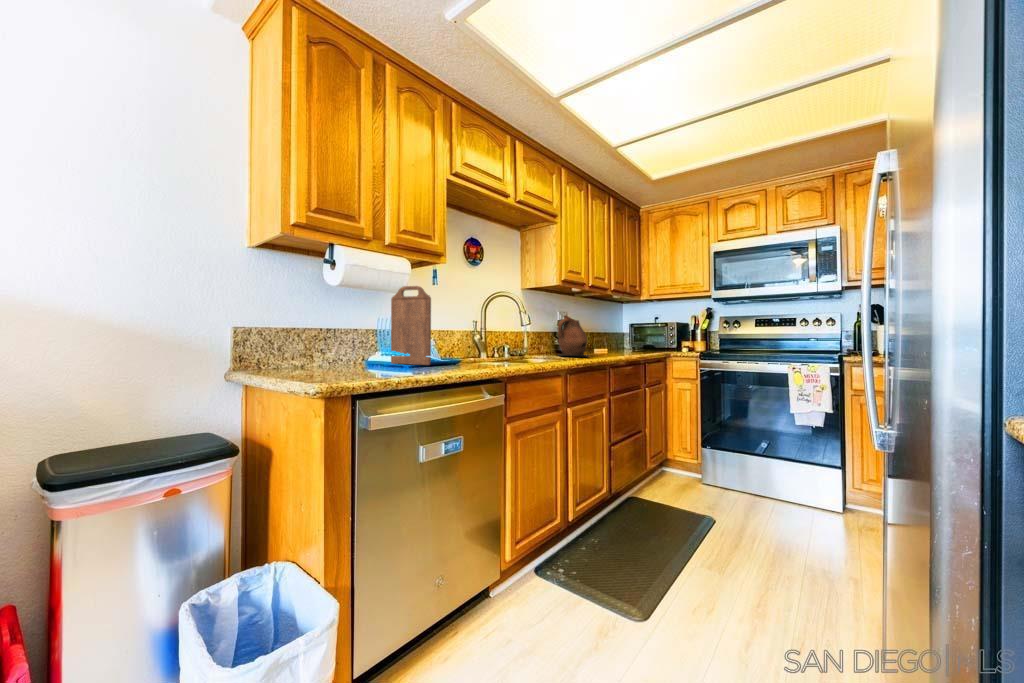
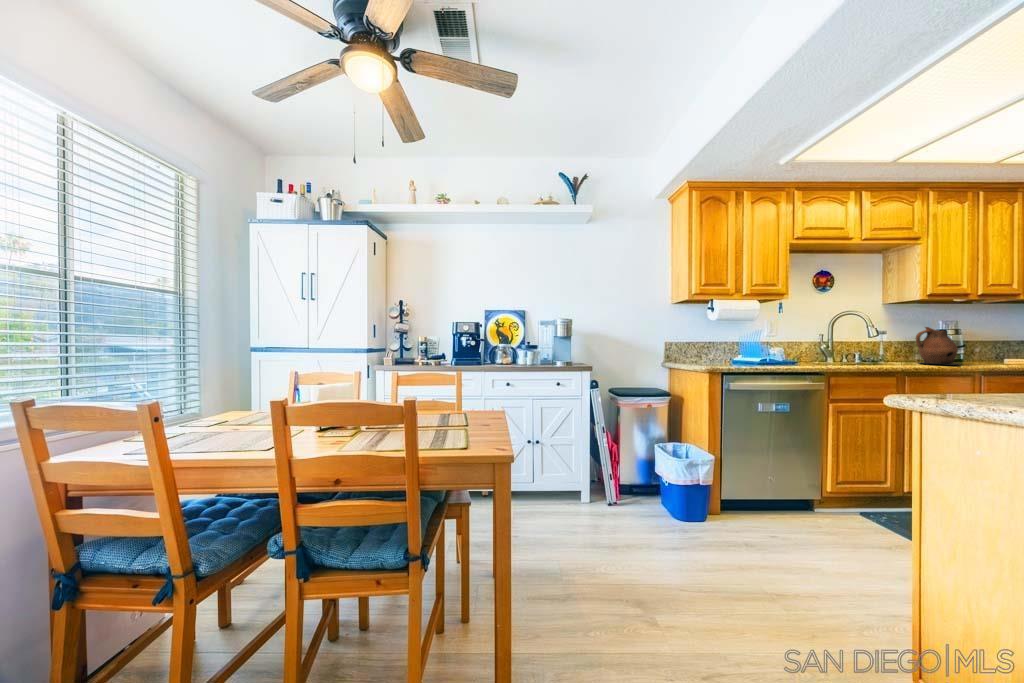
cutting board: present [391,286,431,365] -> none [747,317,773,364]

